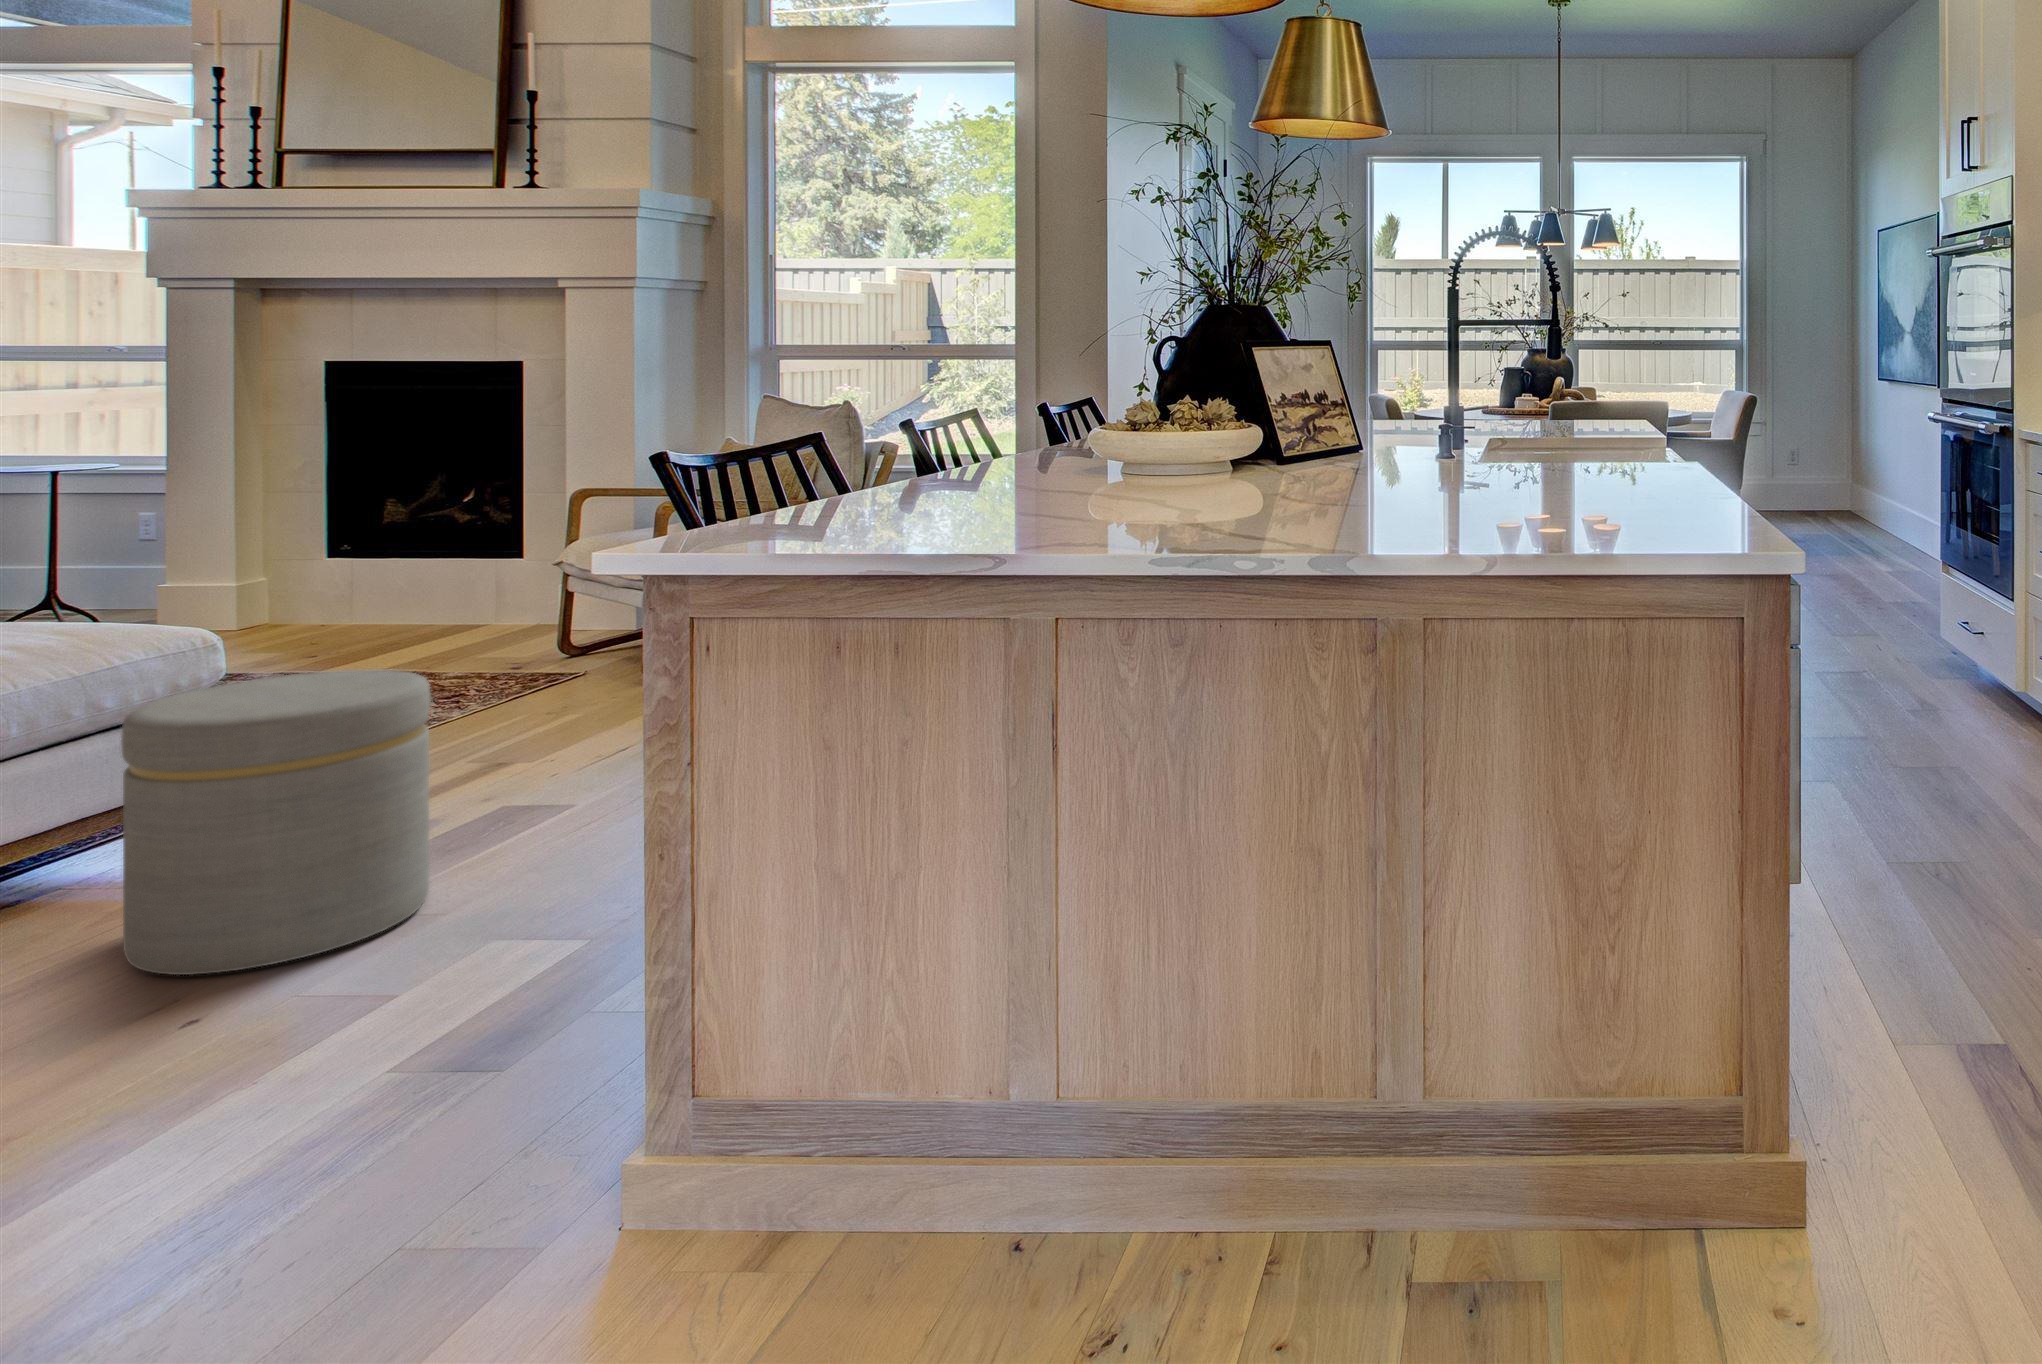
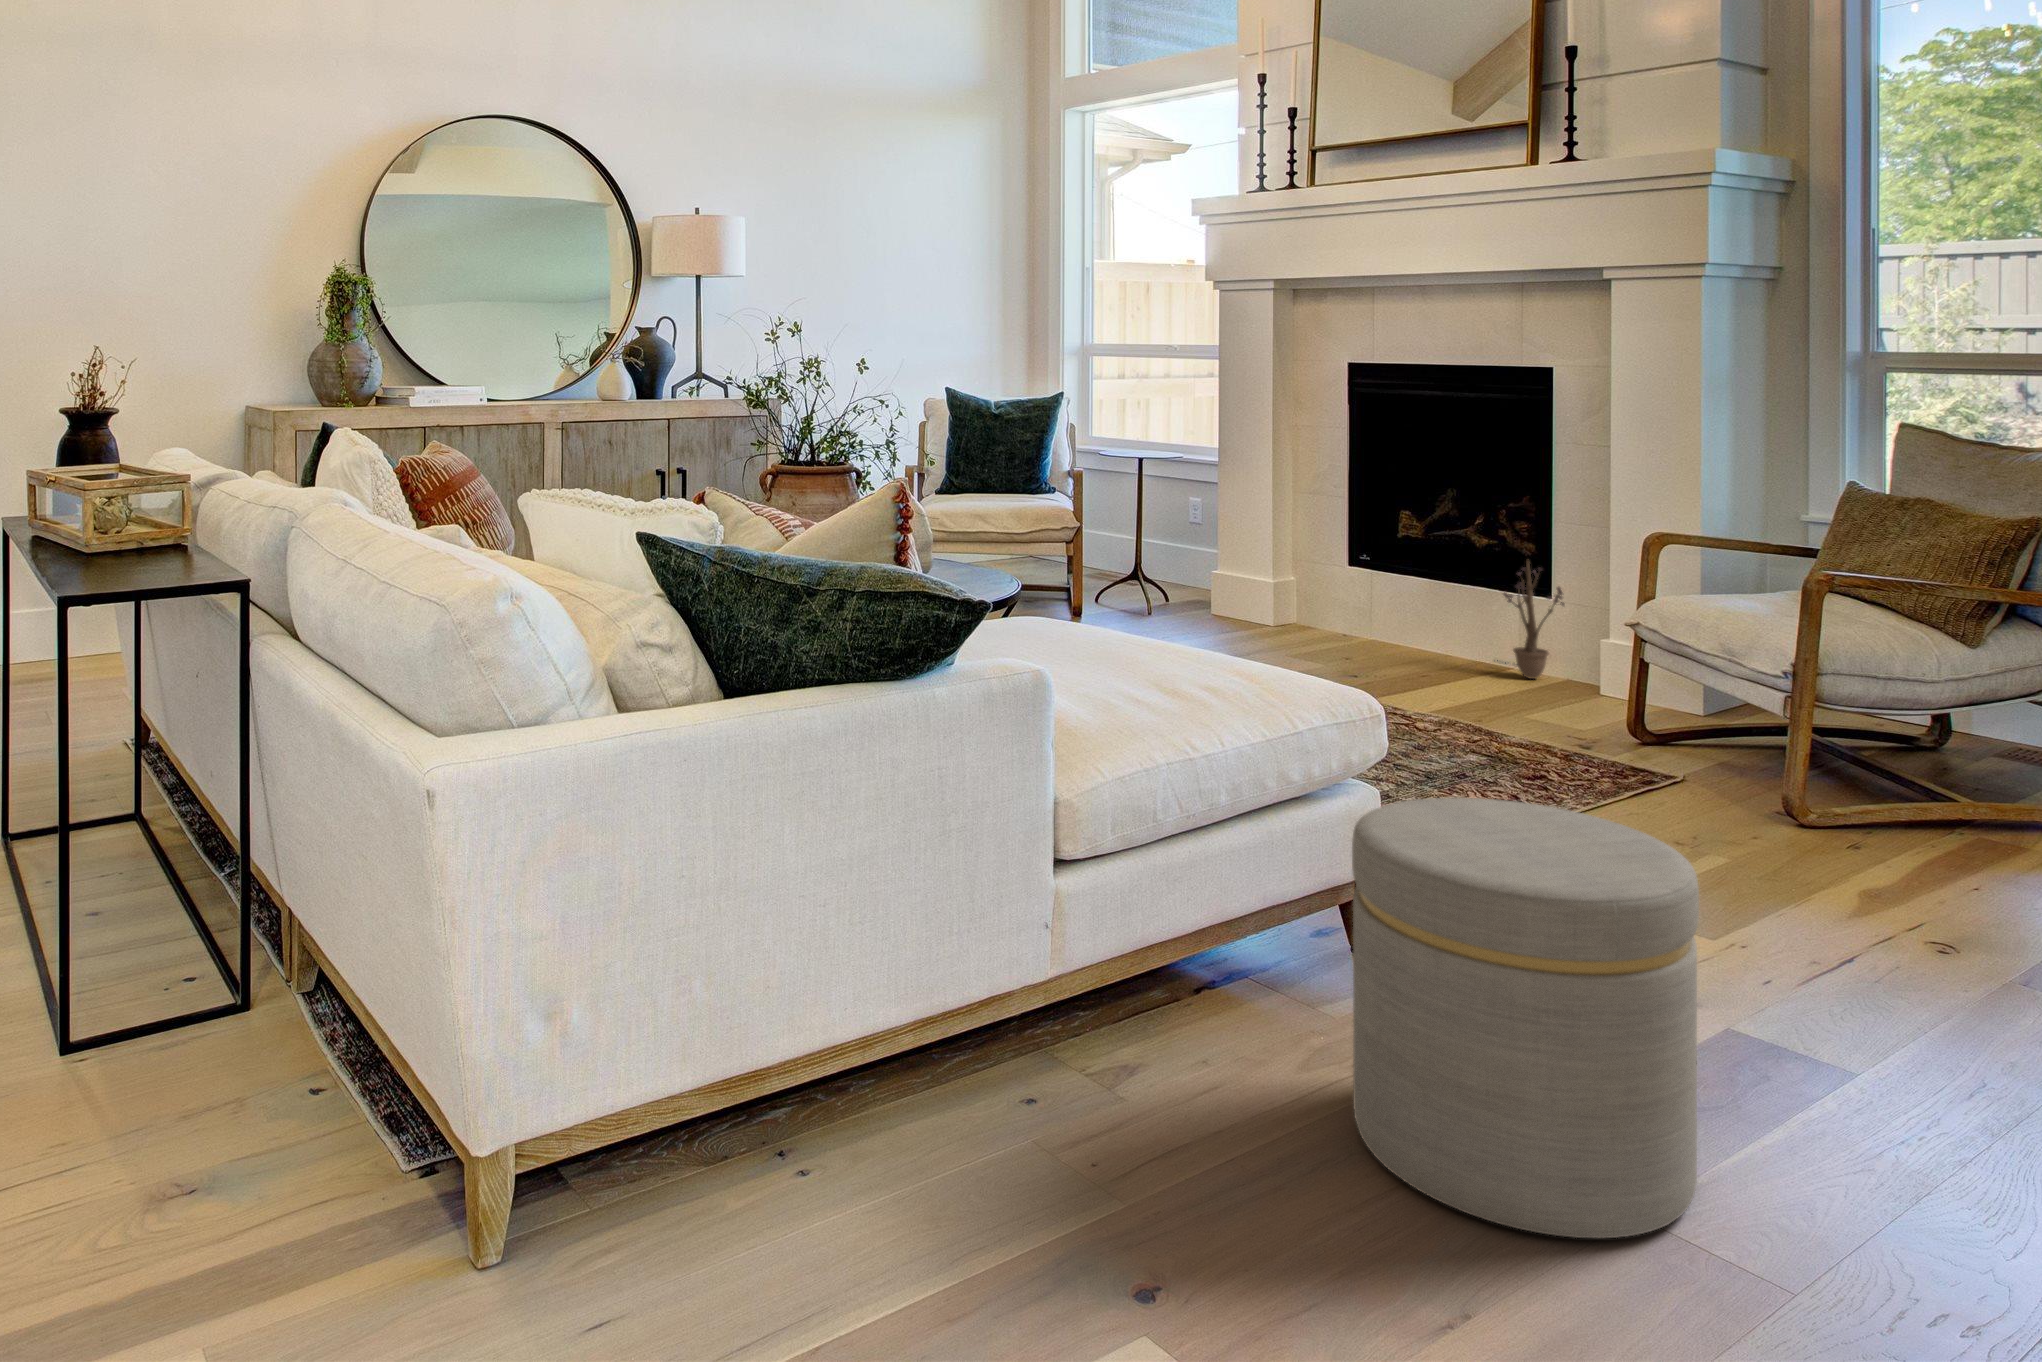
decorative plant: none [467,525,529,627] -> present [1494,559,1564,679]

